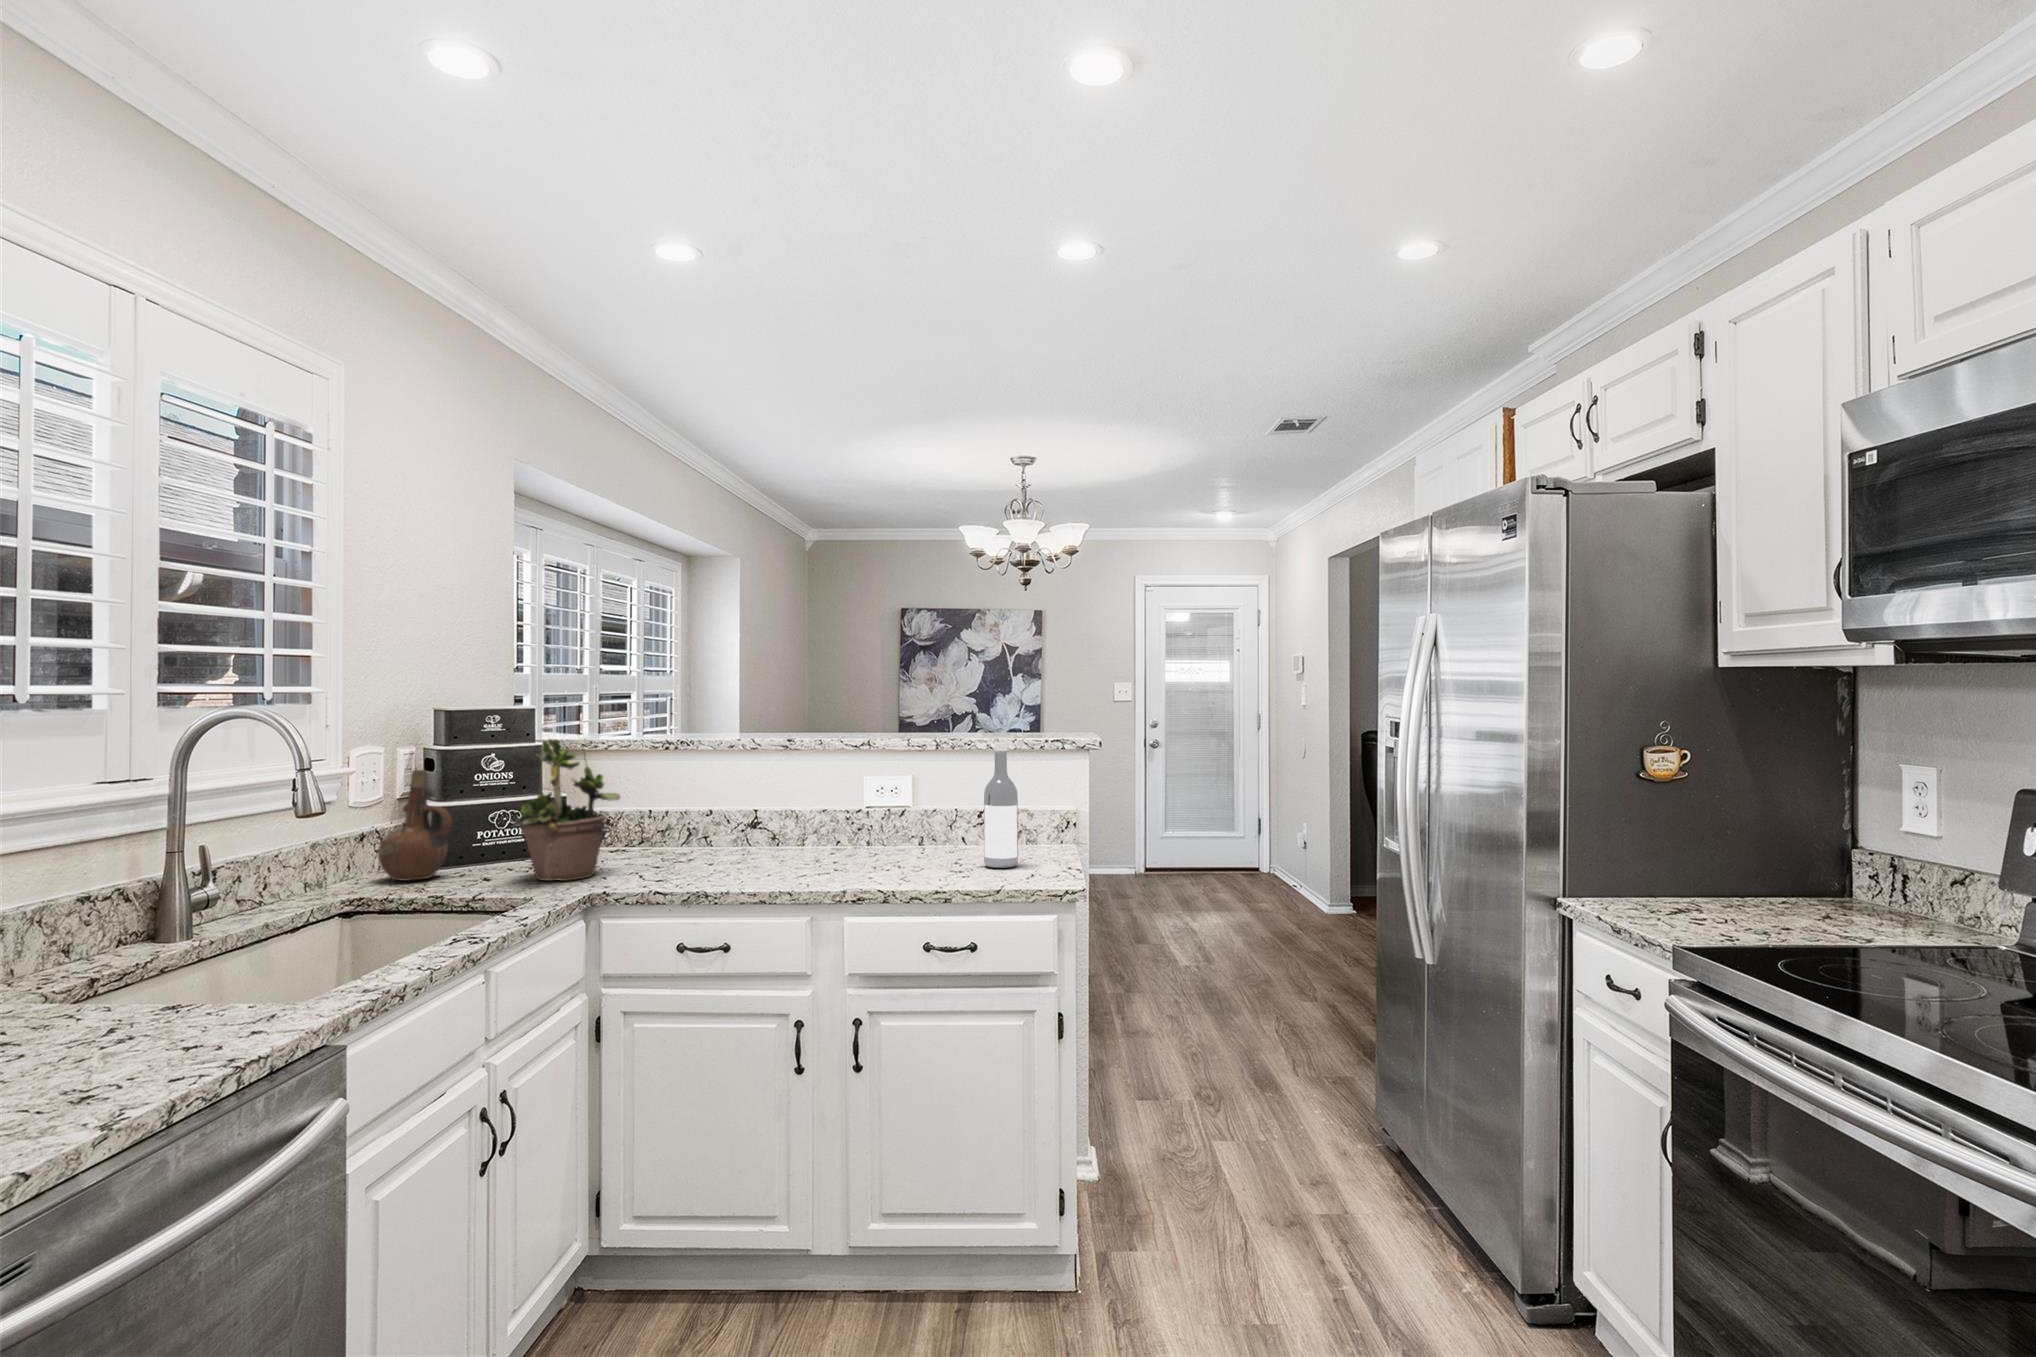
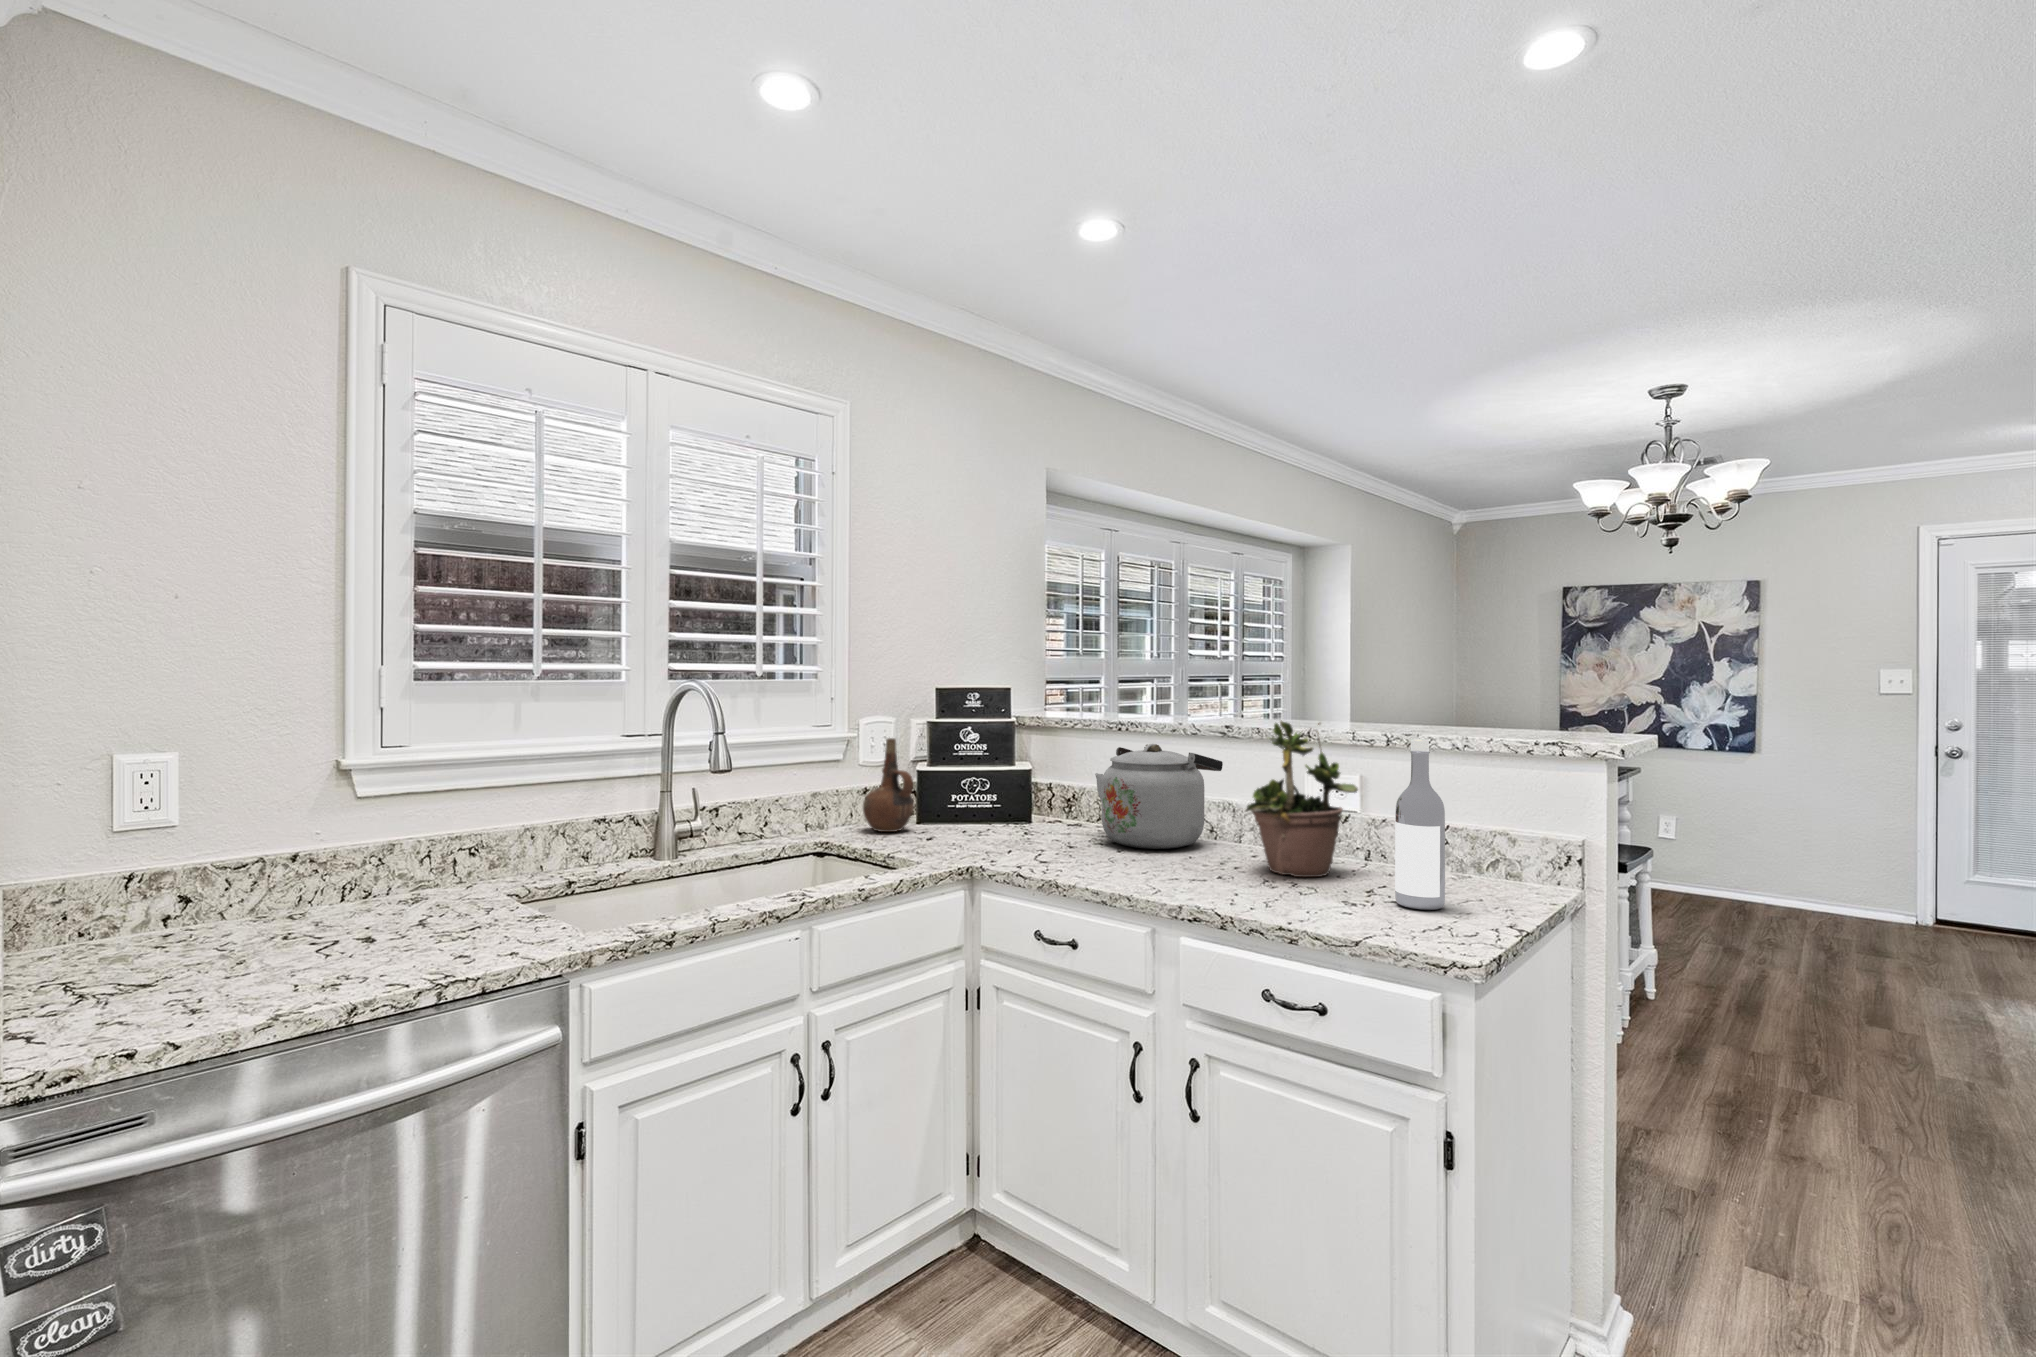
potted plant: present [513,738,620,881] -> present [1246,721,1358,877]
kettle: none [661,759,790,859] -> present [1095,743,1223,849]

